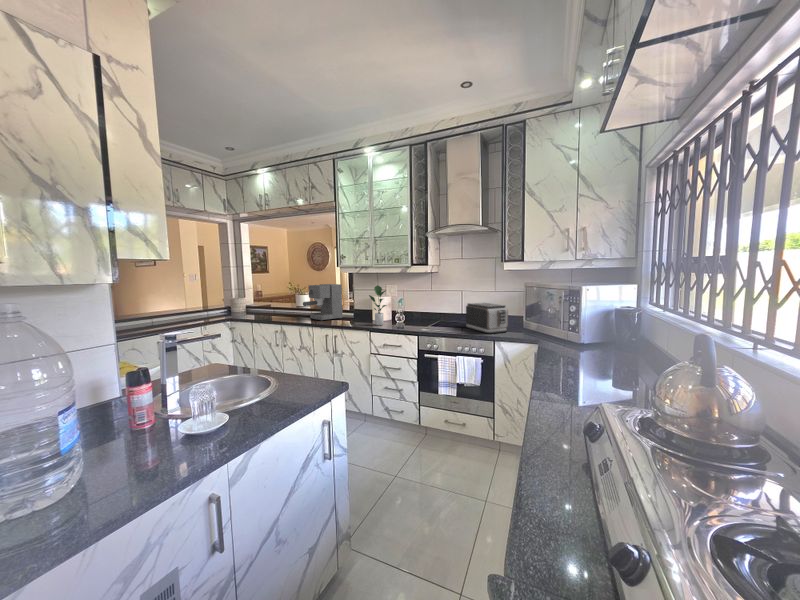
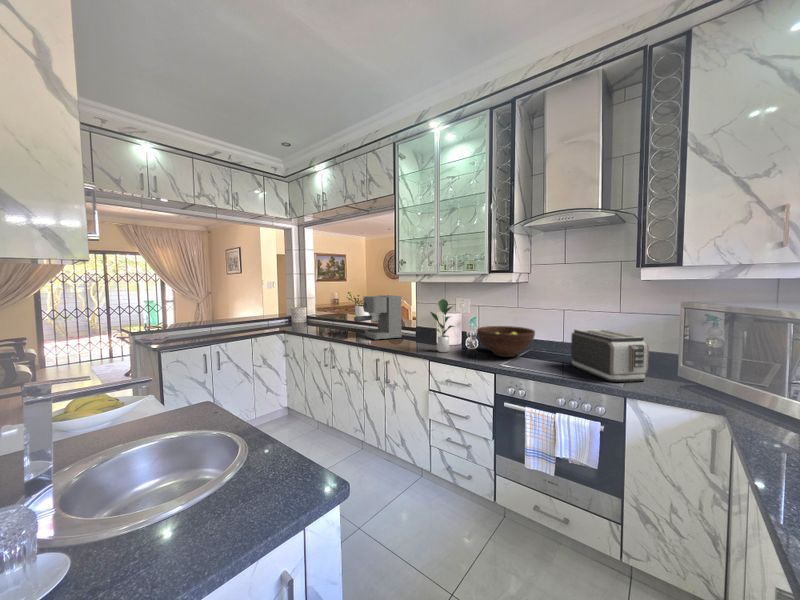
fruit bowl: none [404,304,443,325] -> present [477,326,535,357]

